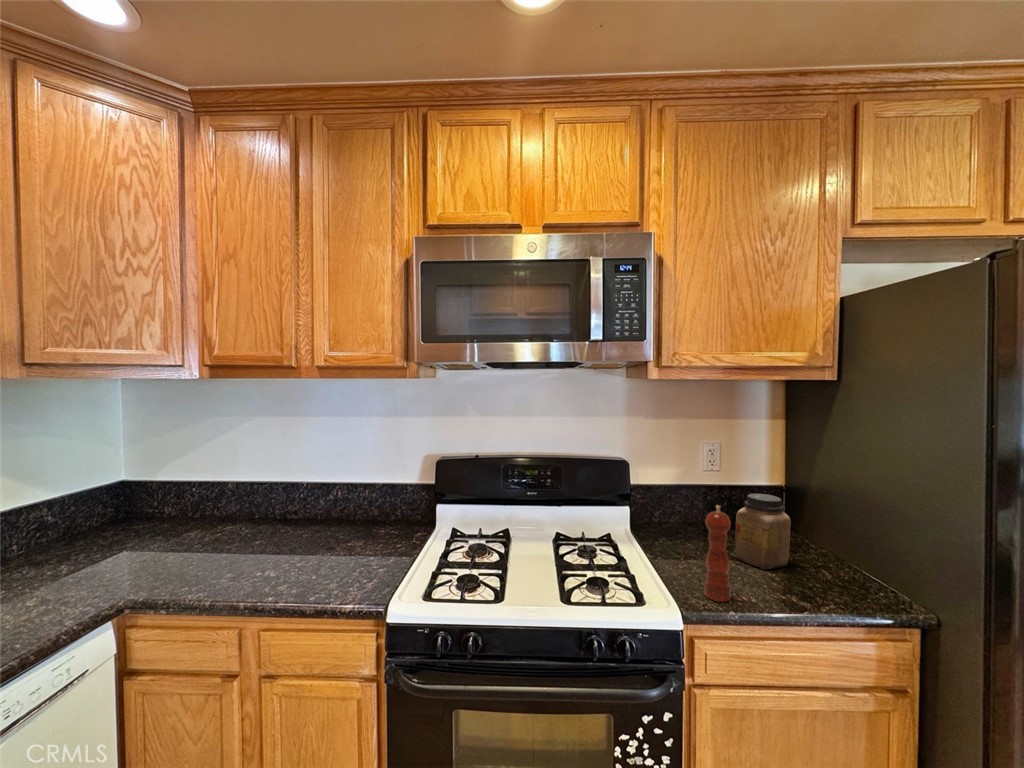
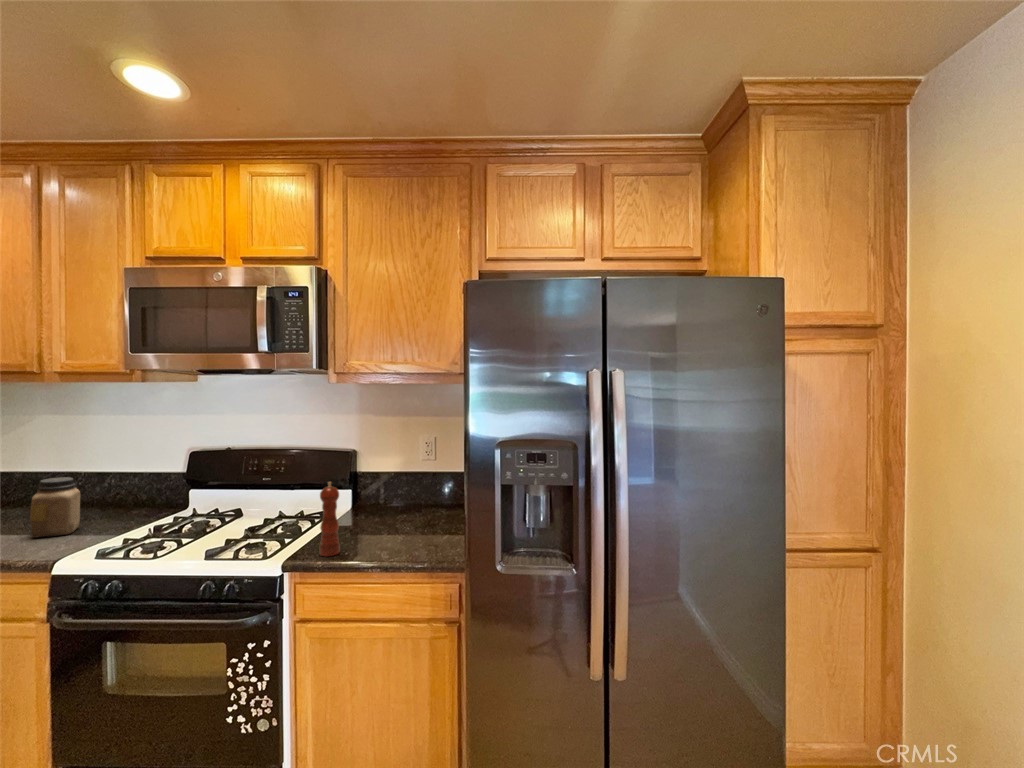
jar: present [735,494,791,569] -> present [30,477,80,538]

